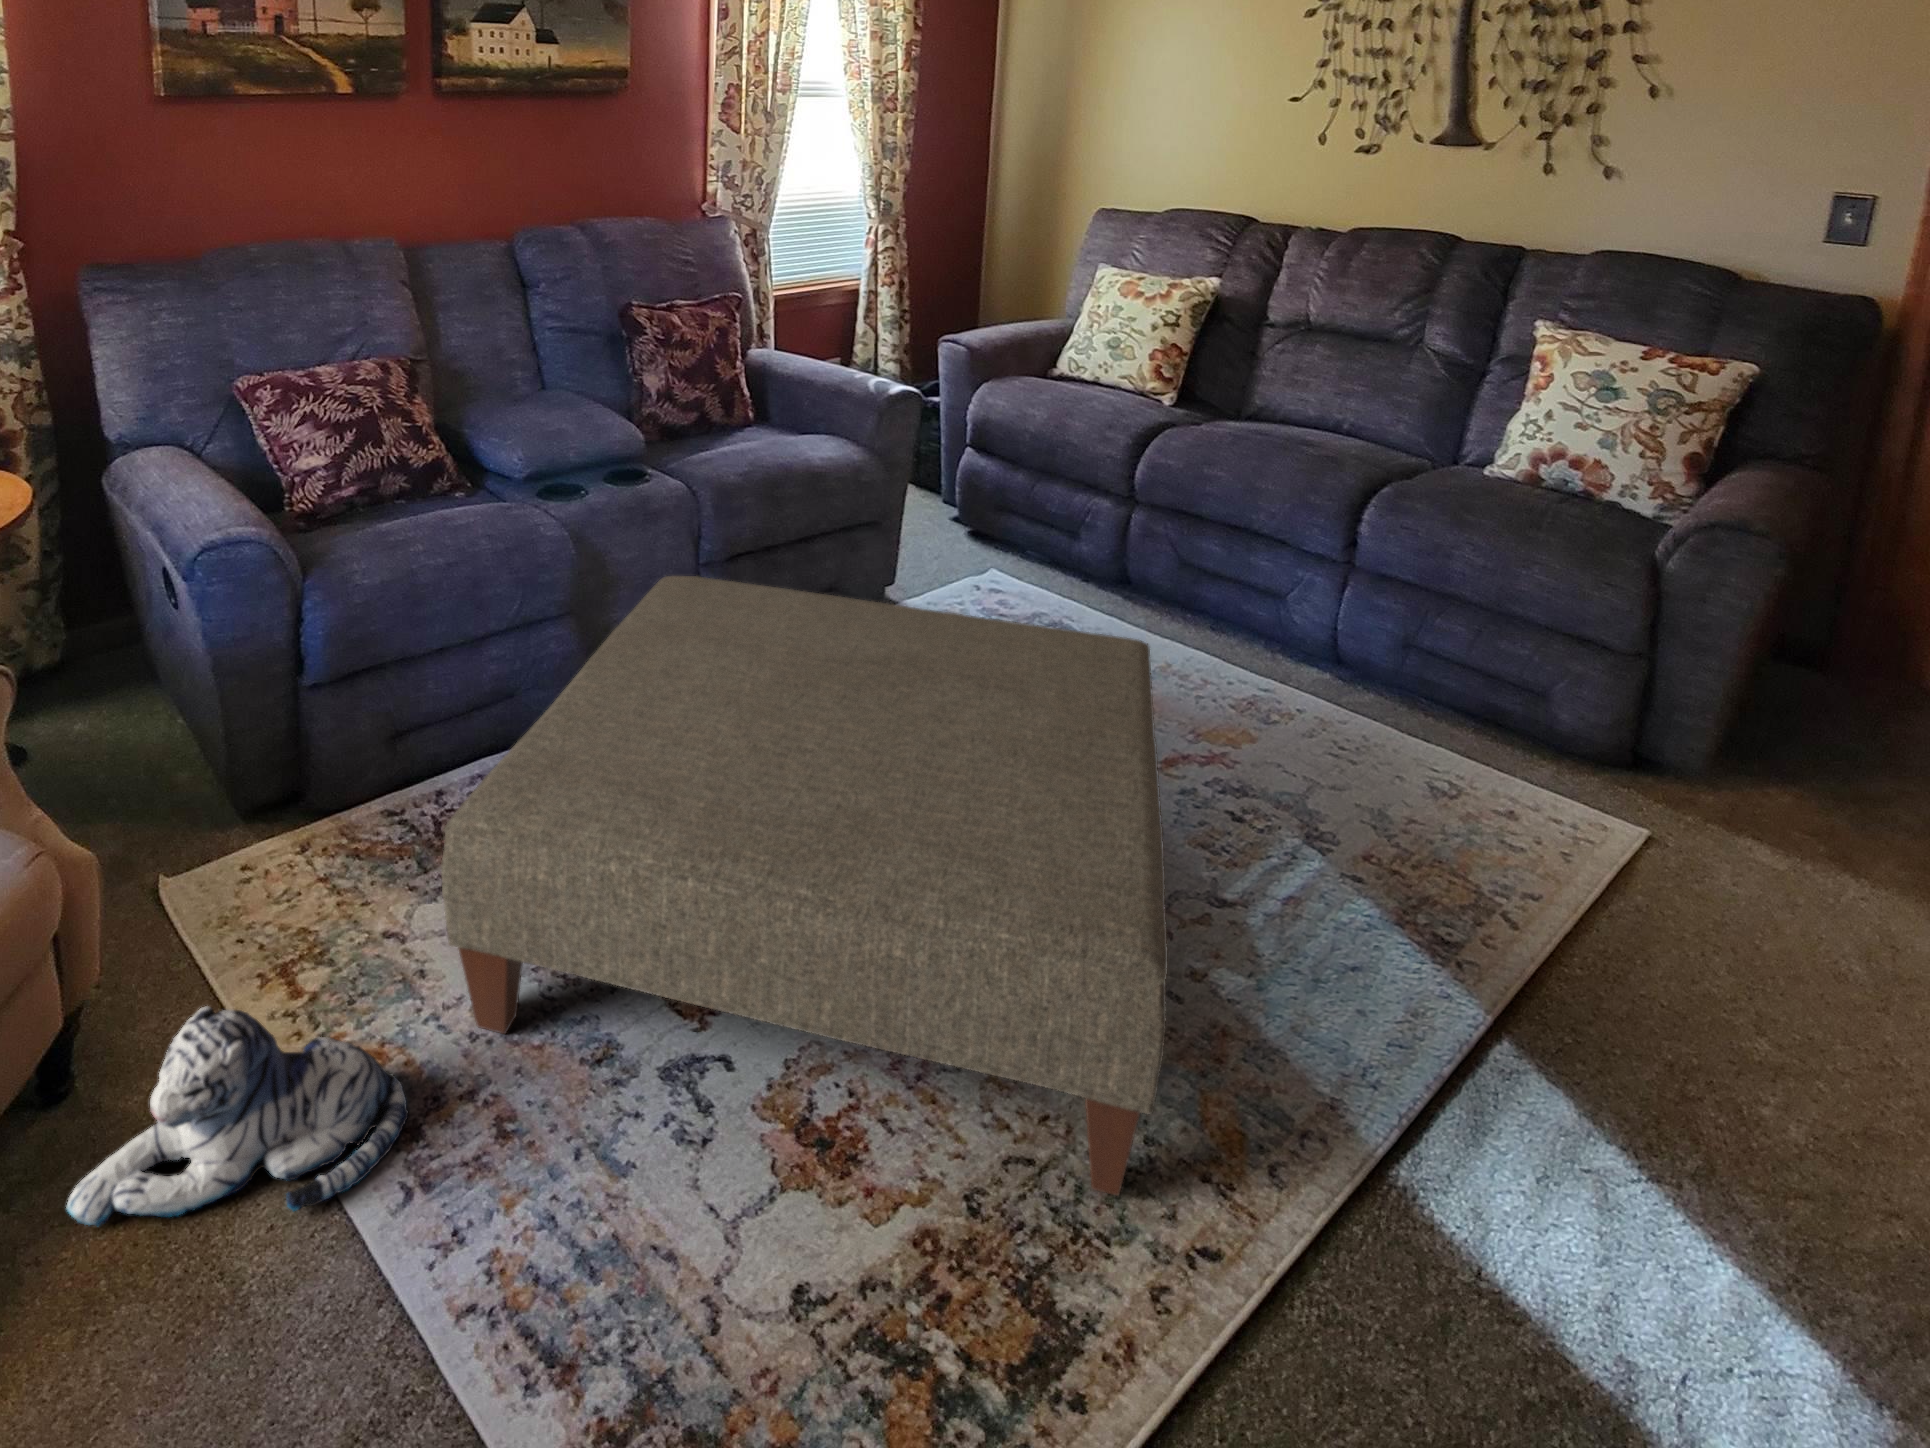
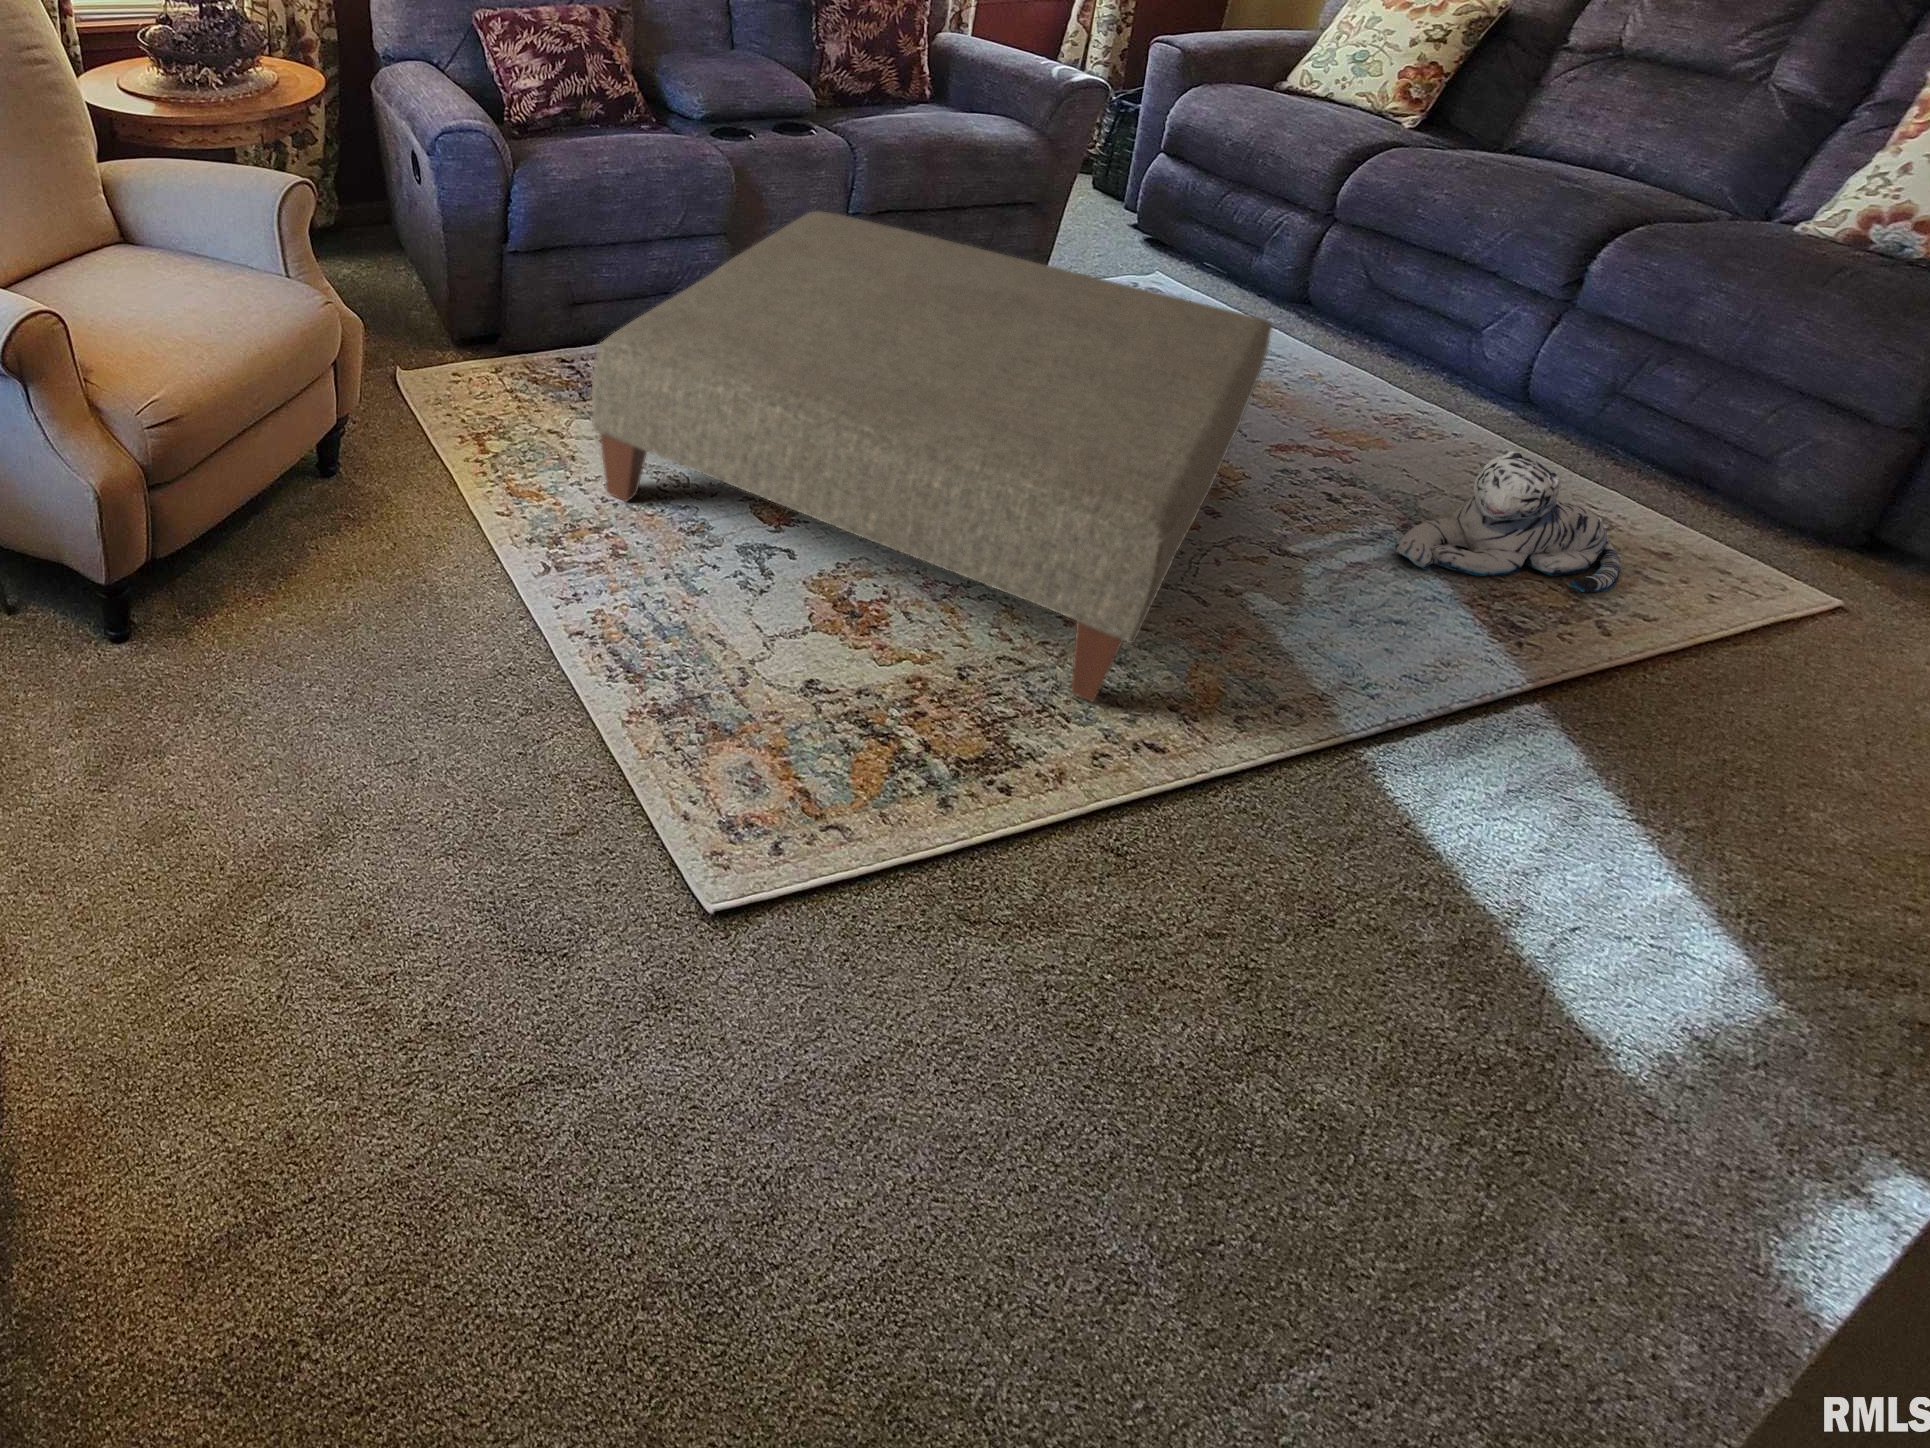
plush toy: present [67,1006,408,1226] -> present [1395,451,1621,593]

